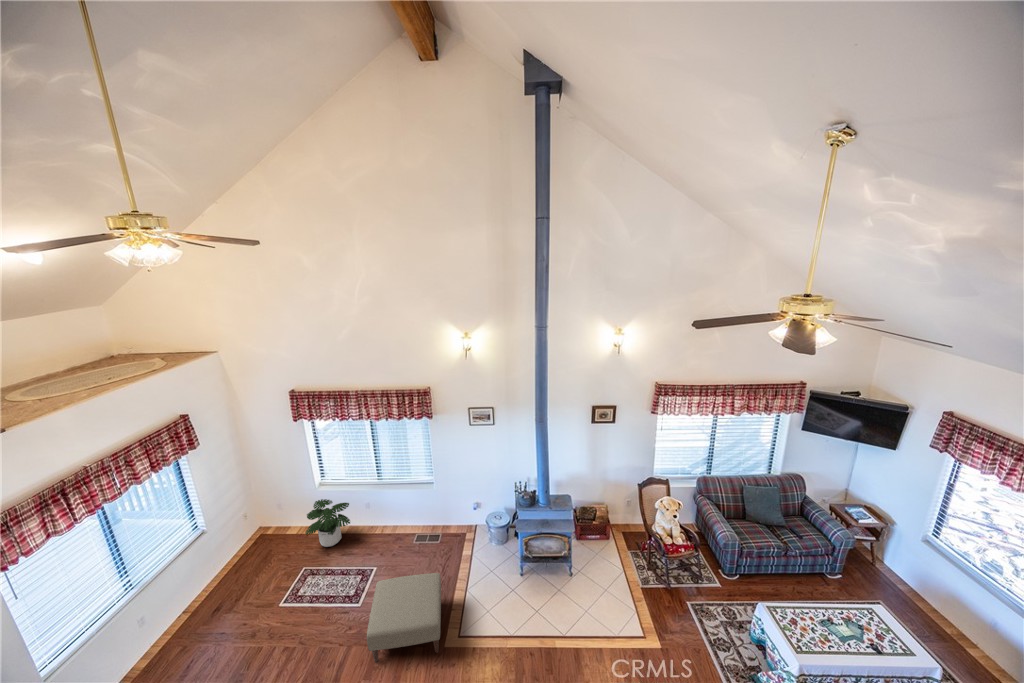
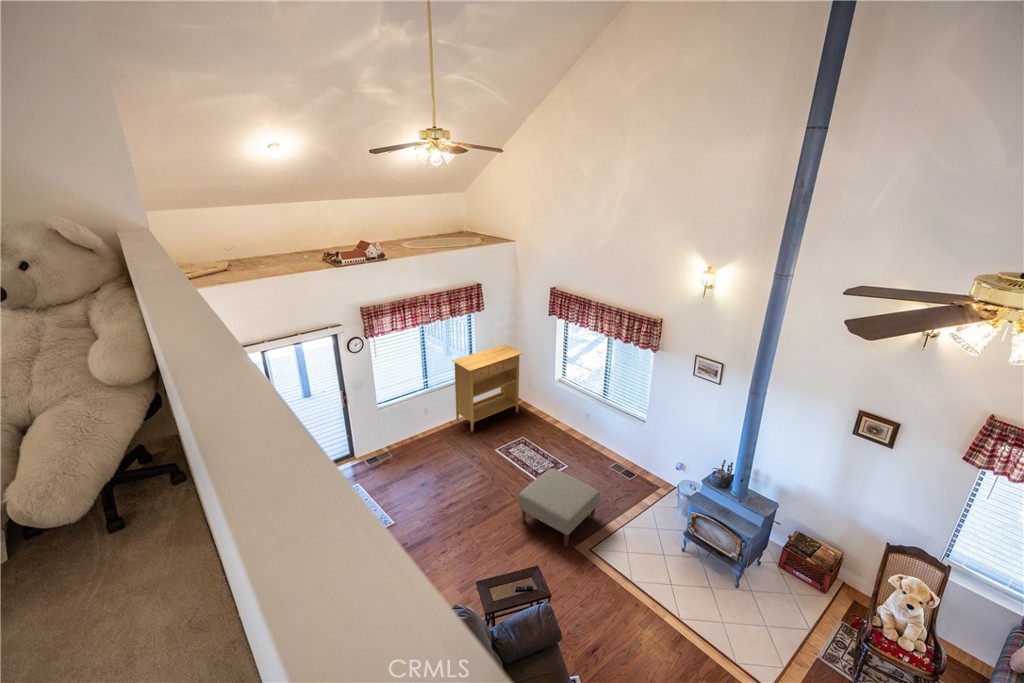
console table: none [169,473,276,604] -> present [452,344,524,432]
potted plant: present [305,499,350,547] -> none [533,393,574,434]

